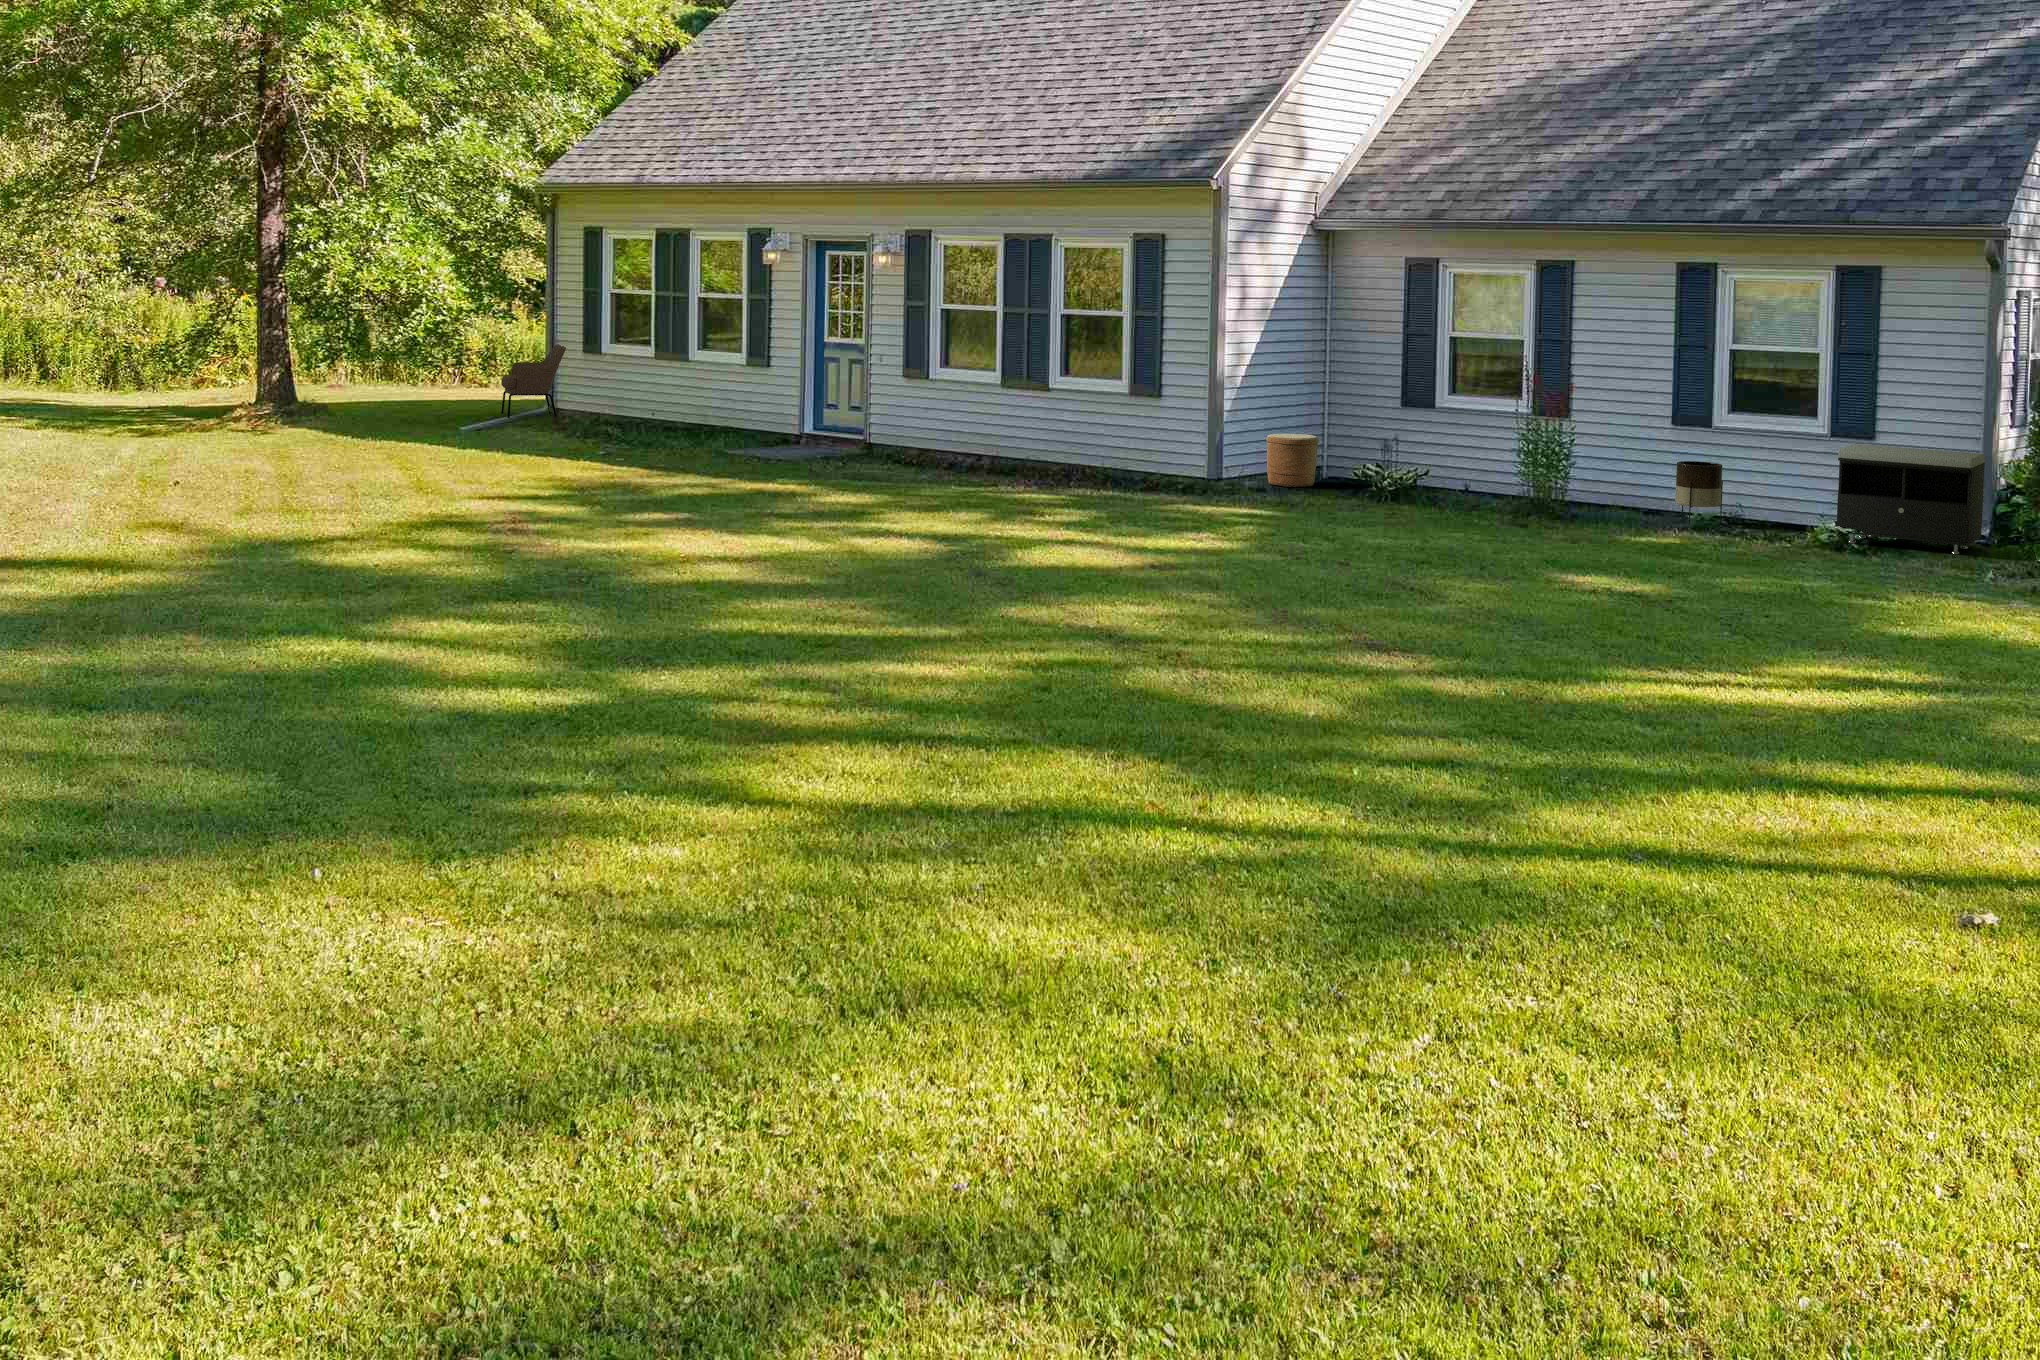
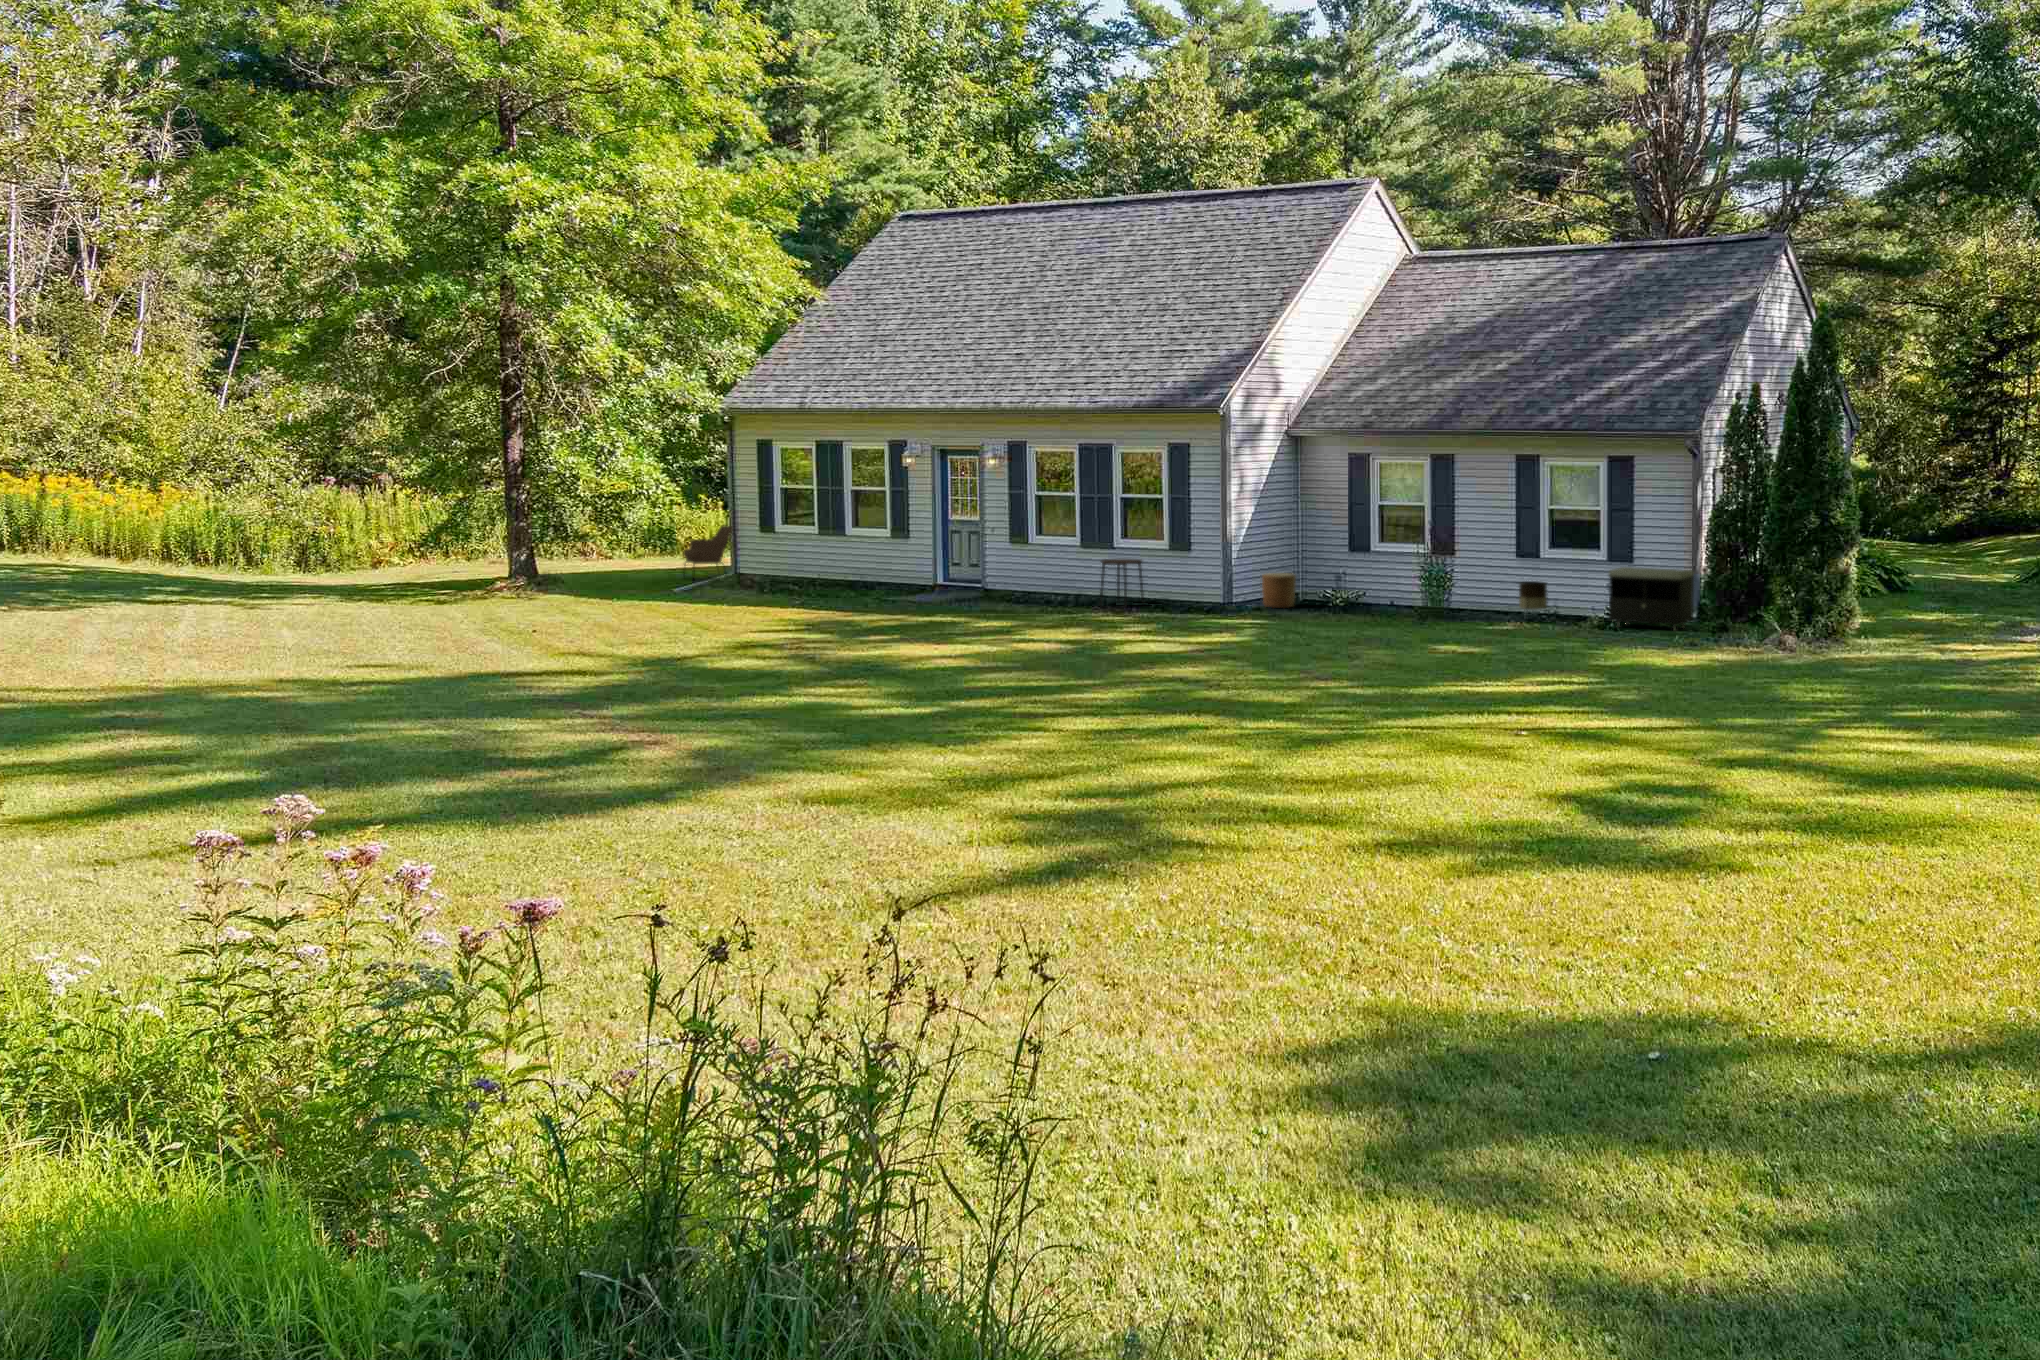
side table: none [1026,405,1092,478] -> present [1100,559,1144,606]

